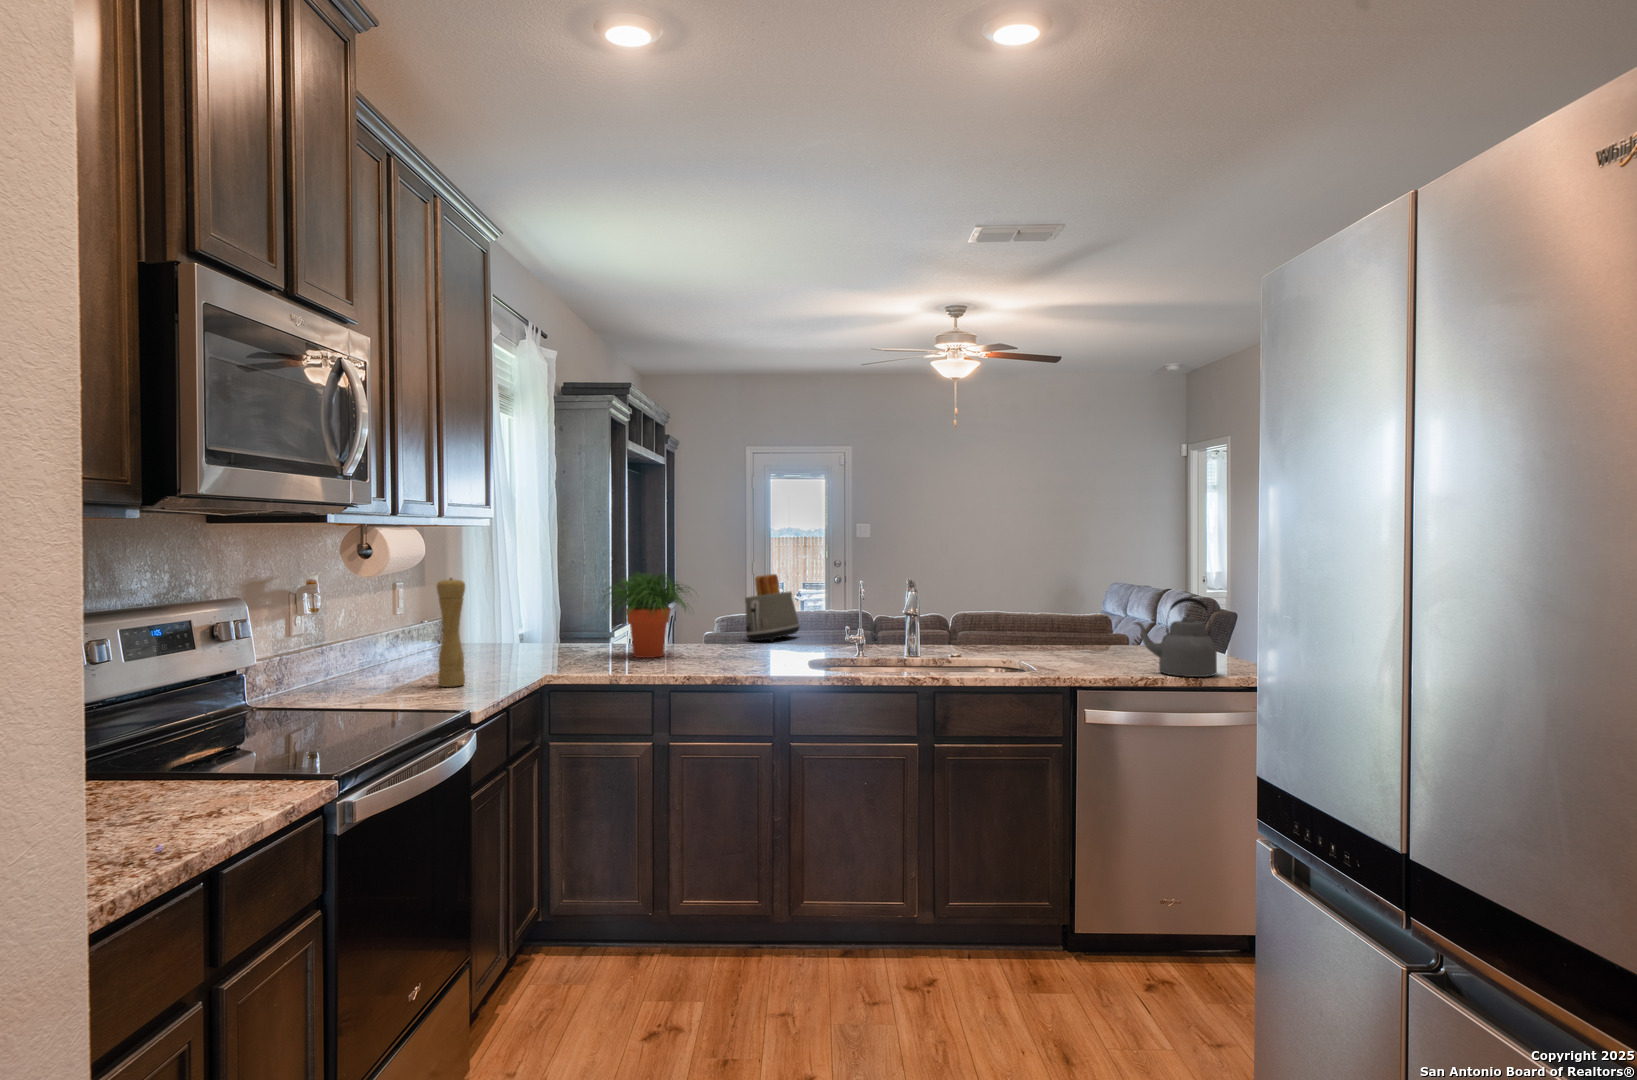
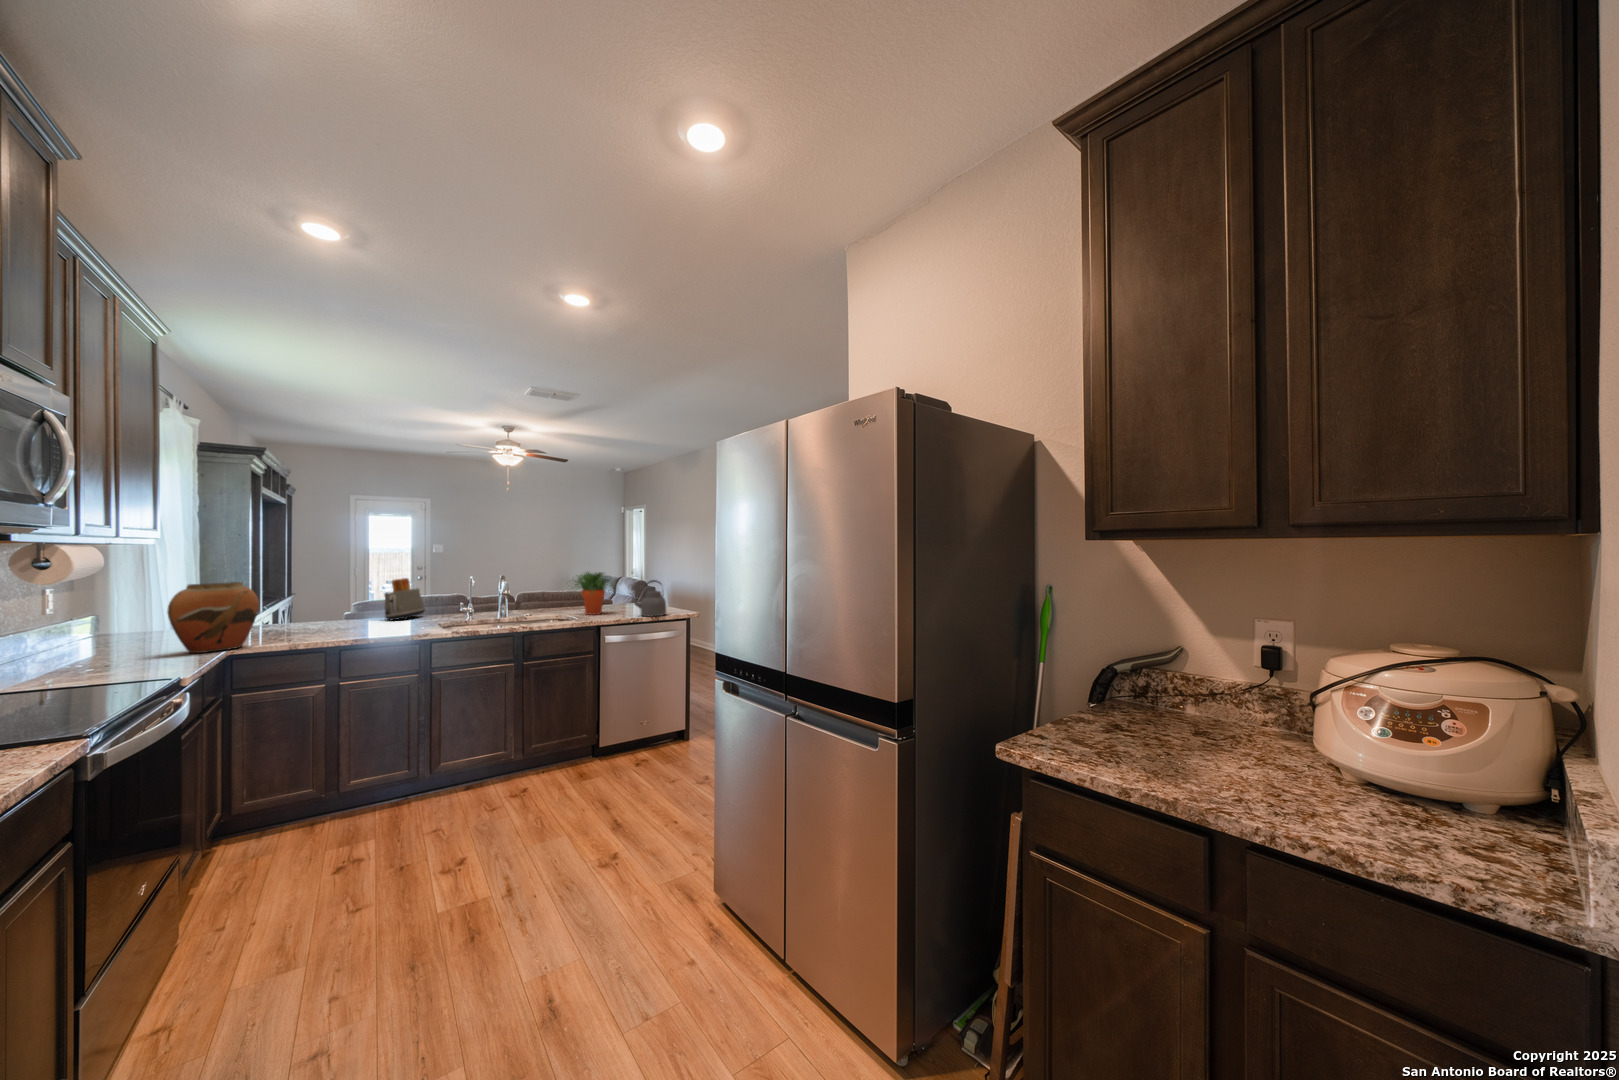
potted plant: present [604,573,689,658] -> present [572,572,615,615]
vase: none [486,574,583,674] -> present [167,582,259,653]
pepper mill: present [437,578,465,687] -> none [124,587,155,666]

